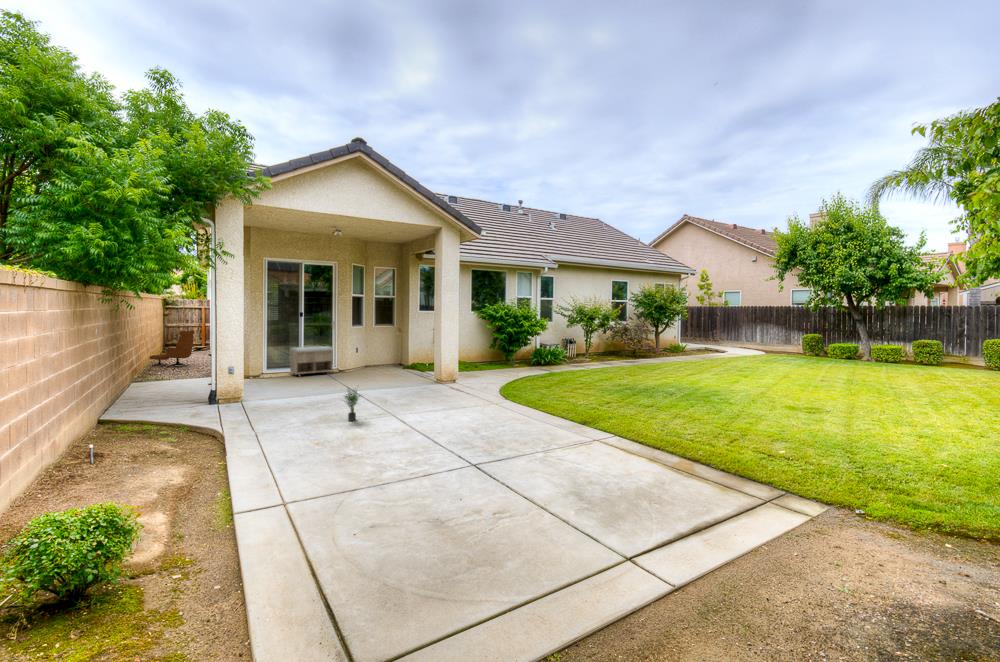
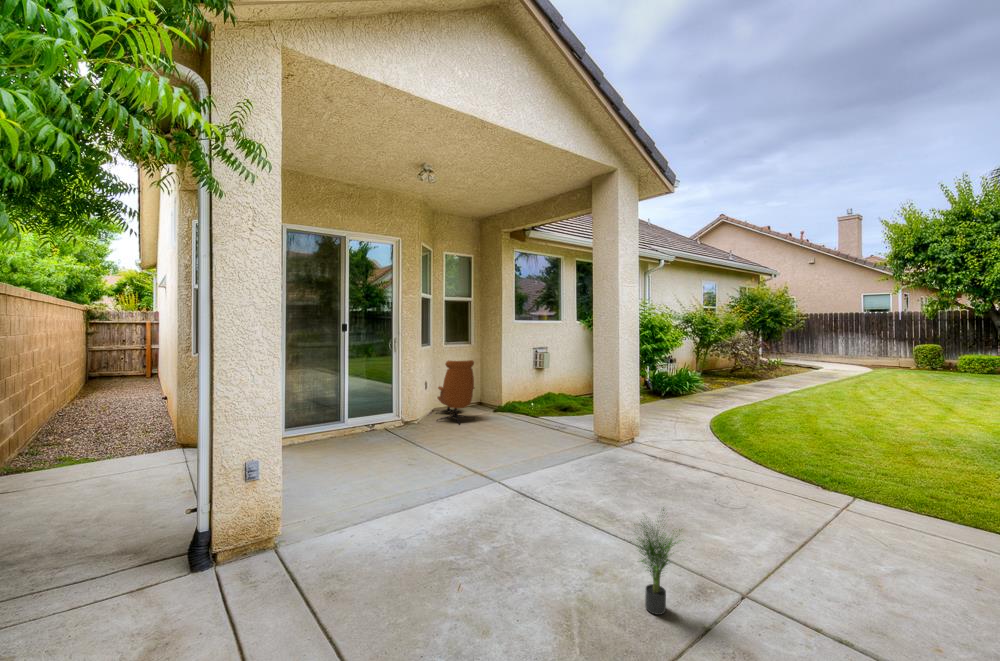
lounge chair: present [149,330,194,368] -> present [437,360,474,424]
storage bench: present [290,346,333,376] -> none [327,380,401,437]

